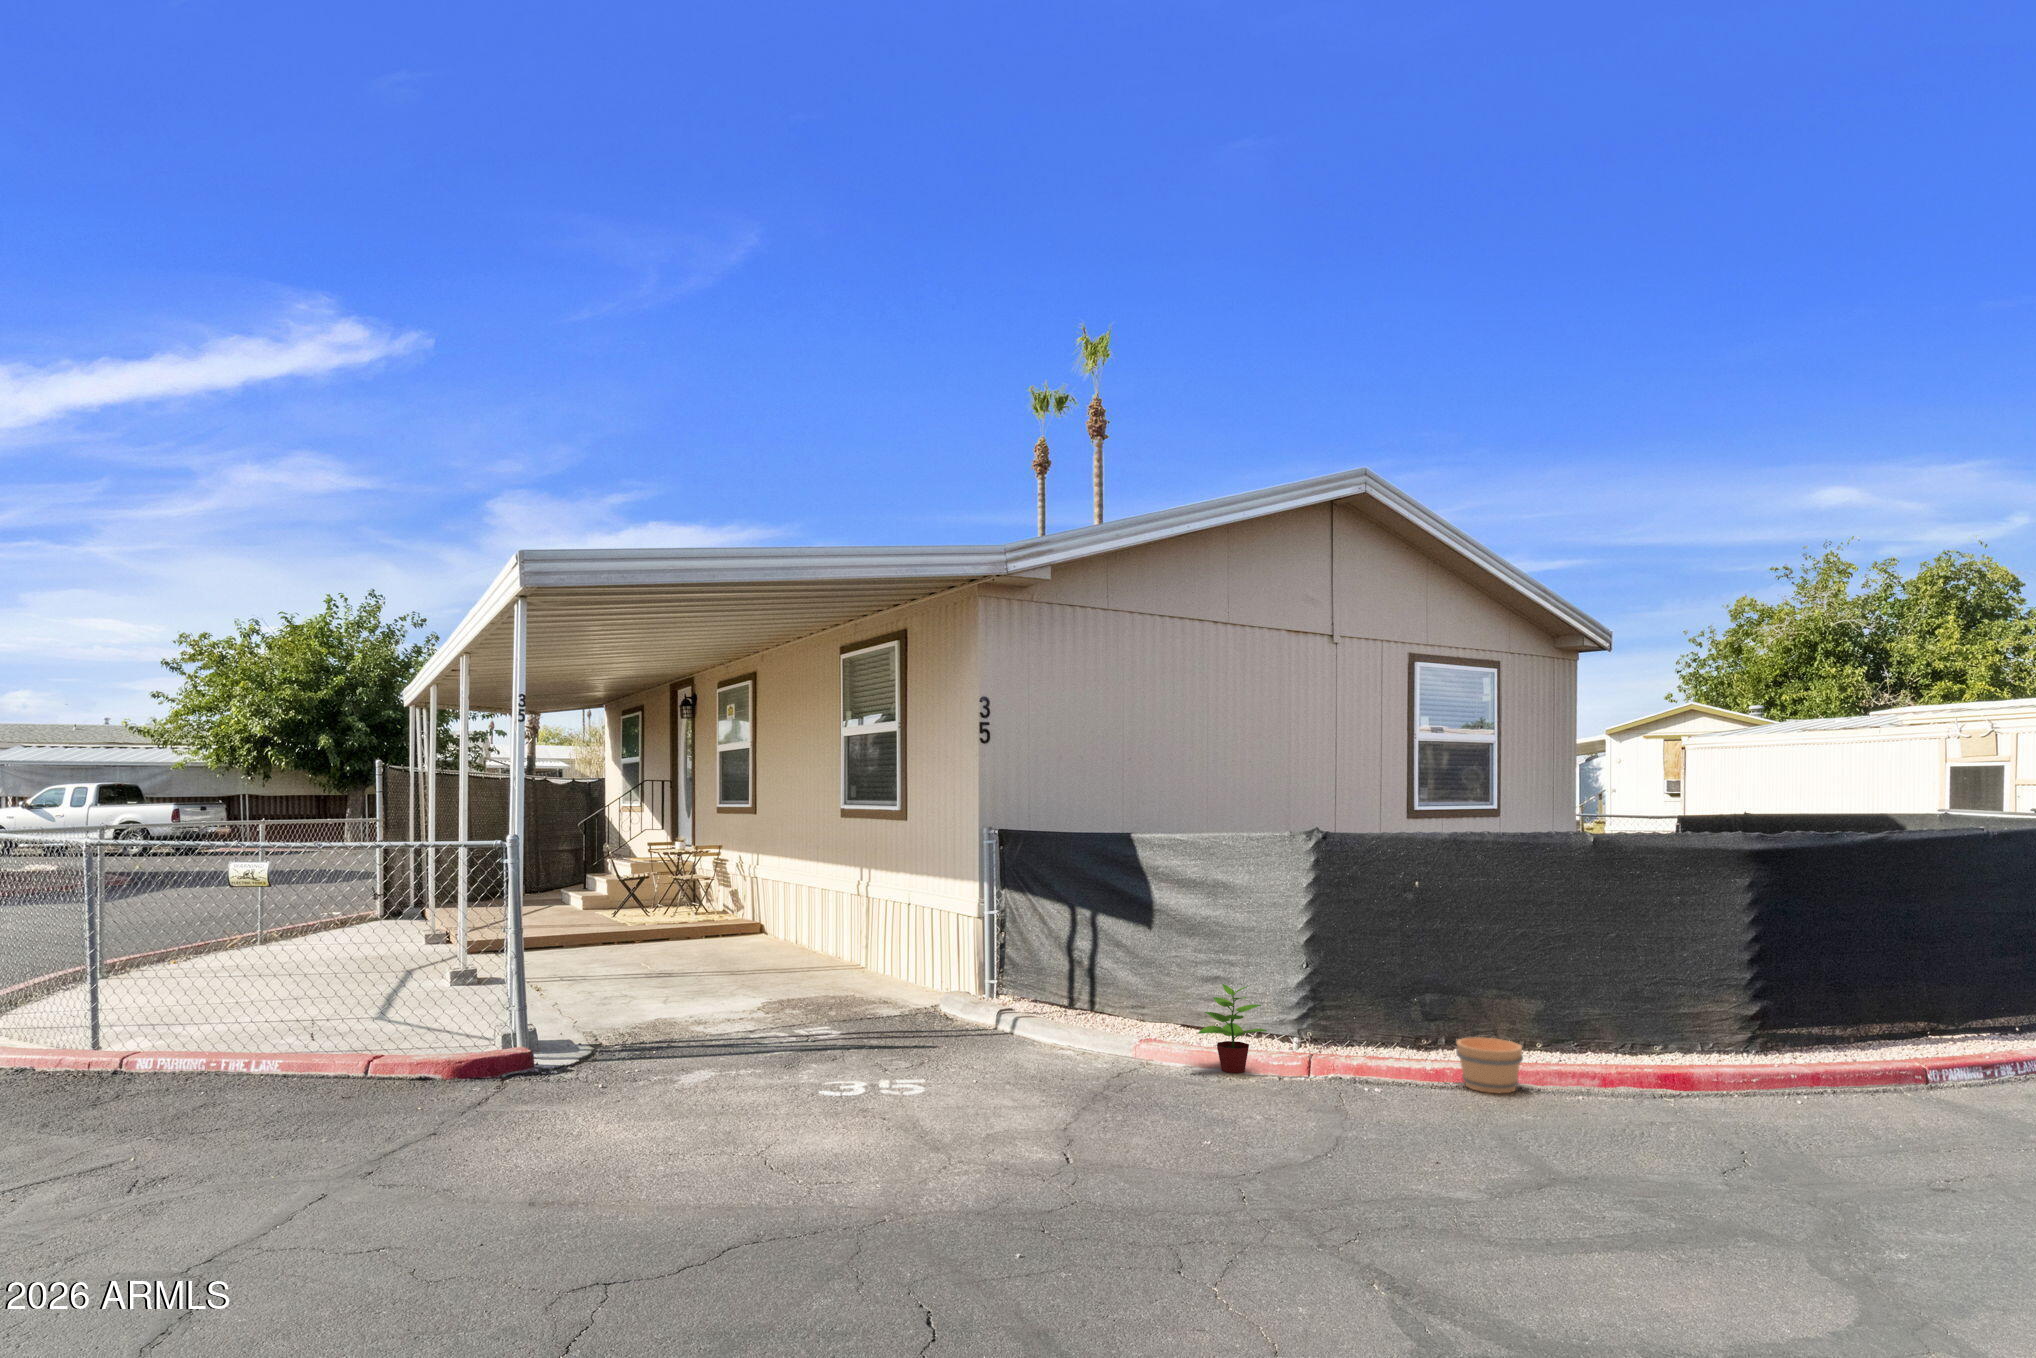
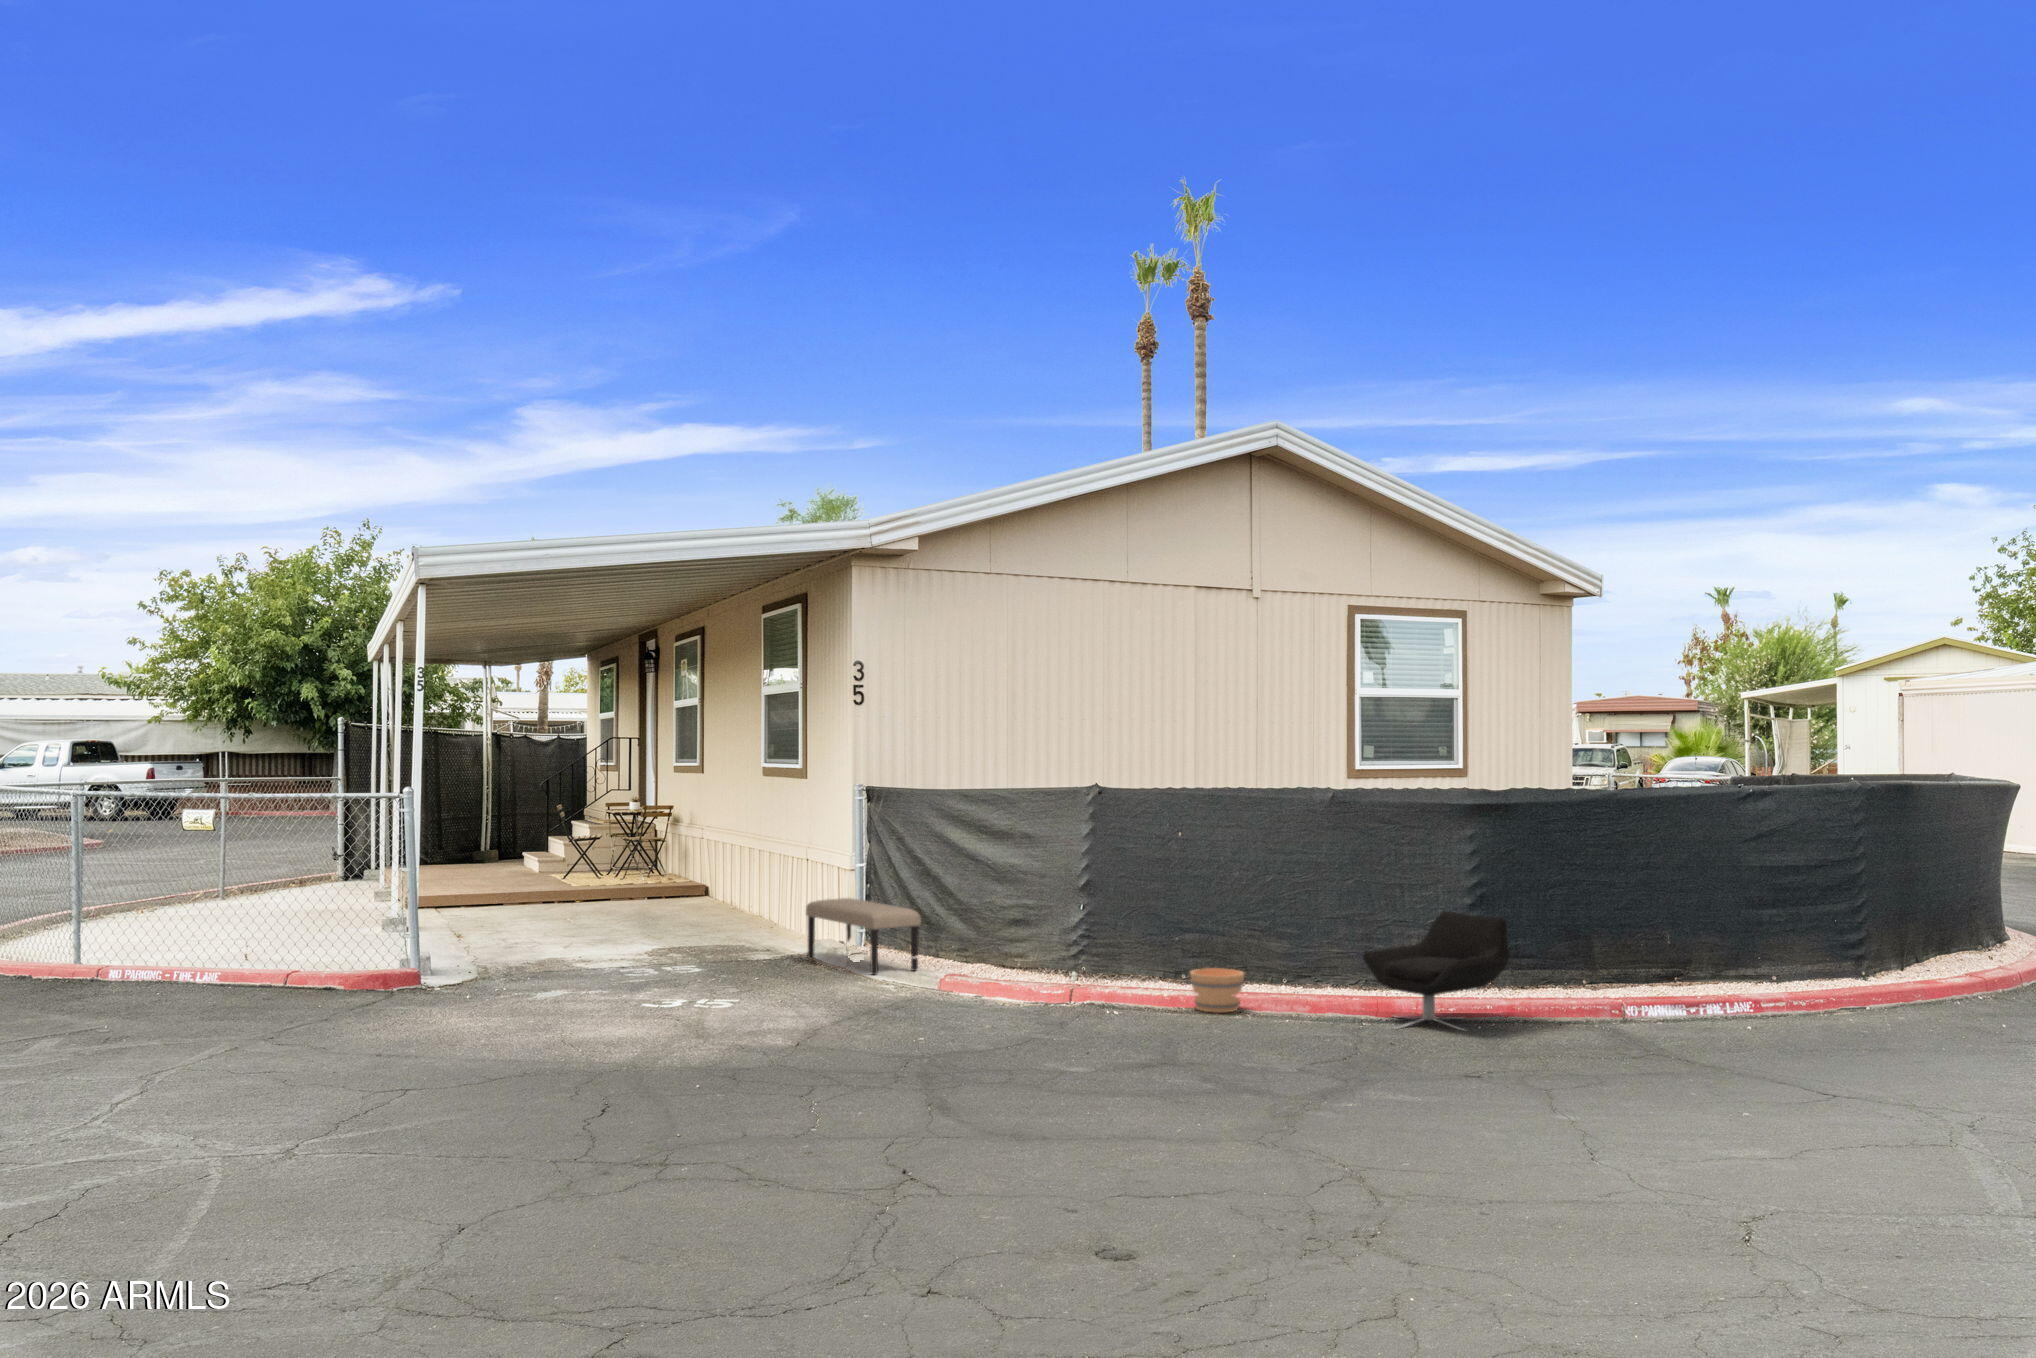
bench: none [939,950,1082,1041] -> present [806,898,921,975]
lounge chair: none [1667,969,1845,1117] -> present [1363,911,1509,1031]
potted plant: present [1198,984,1267,1073] -> none [979,918,1041,997]

